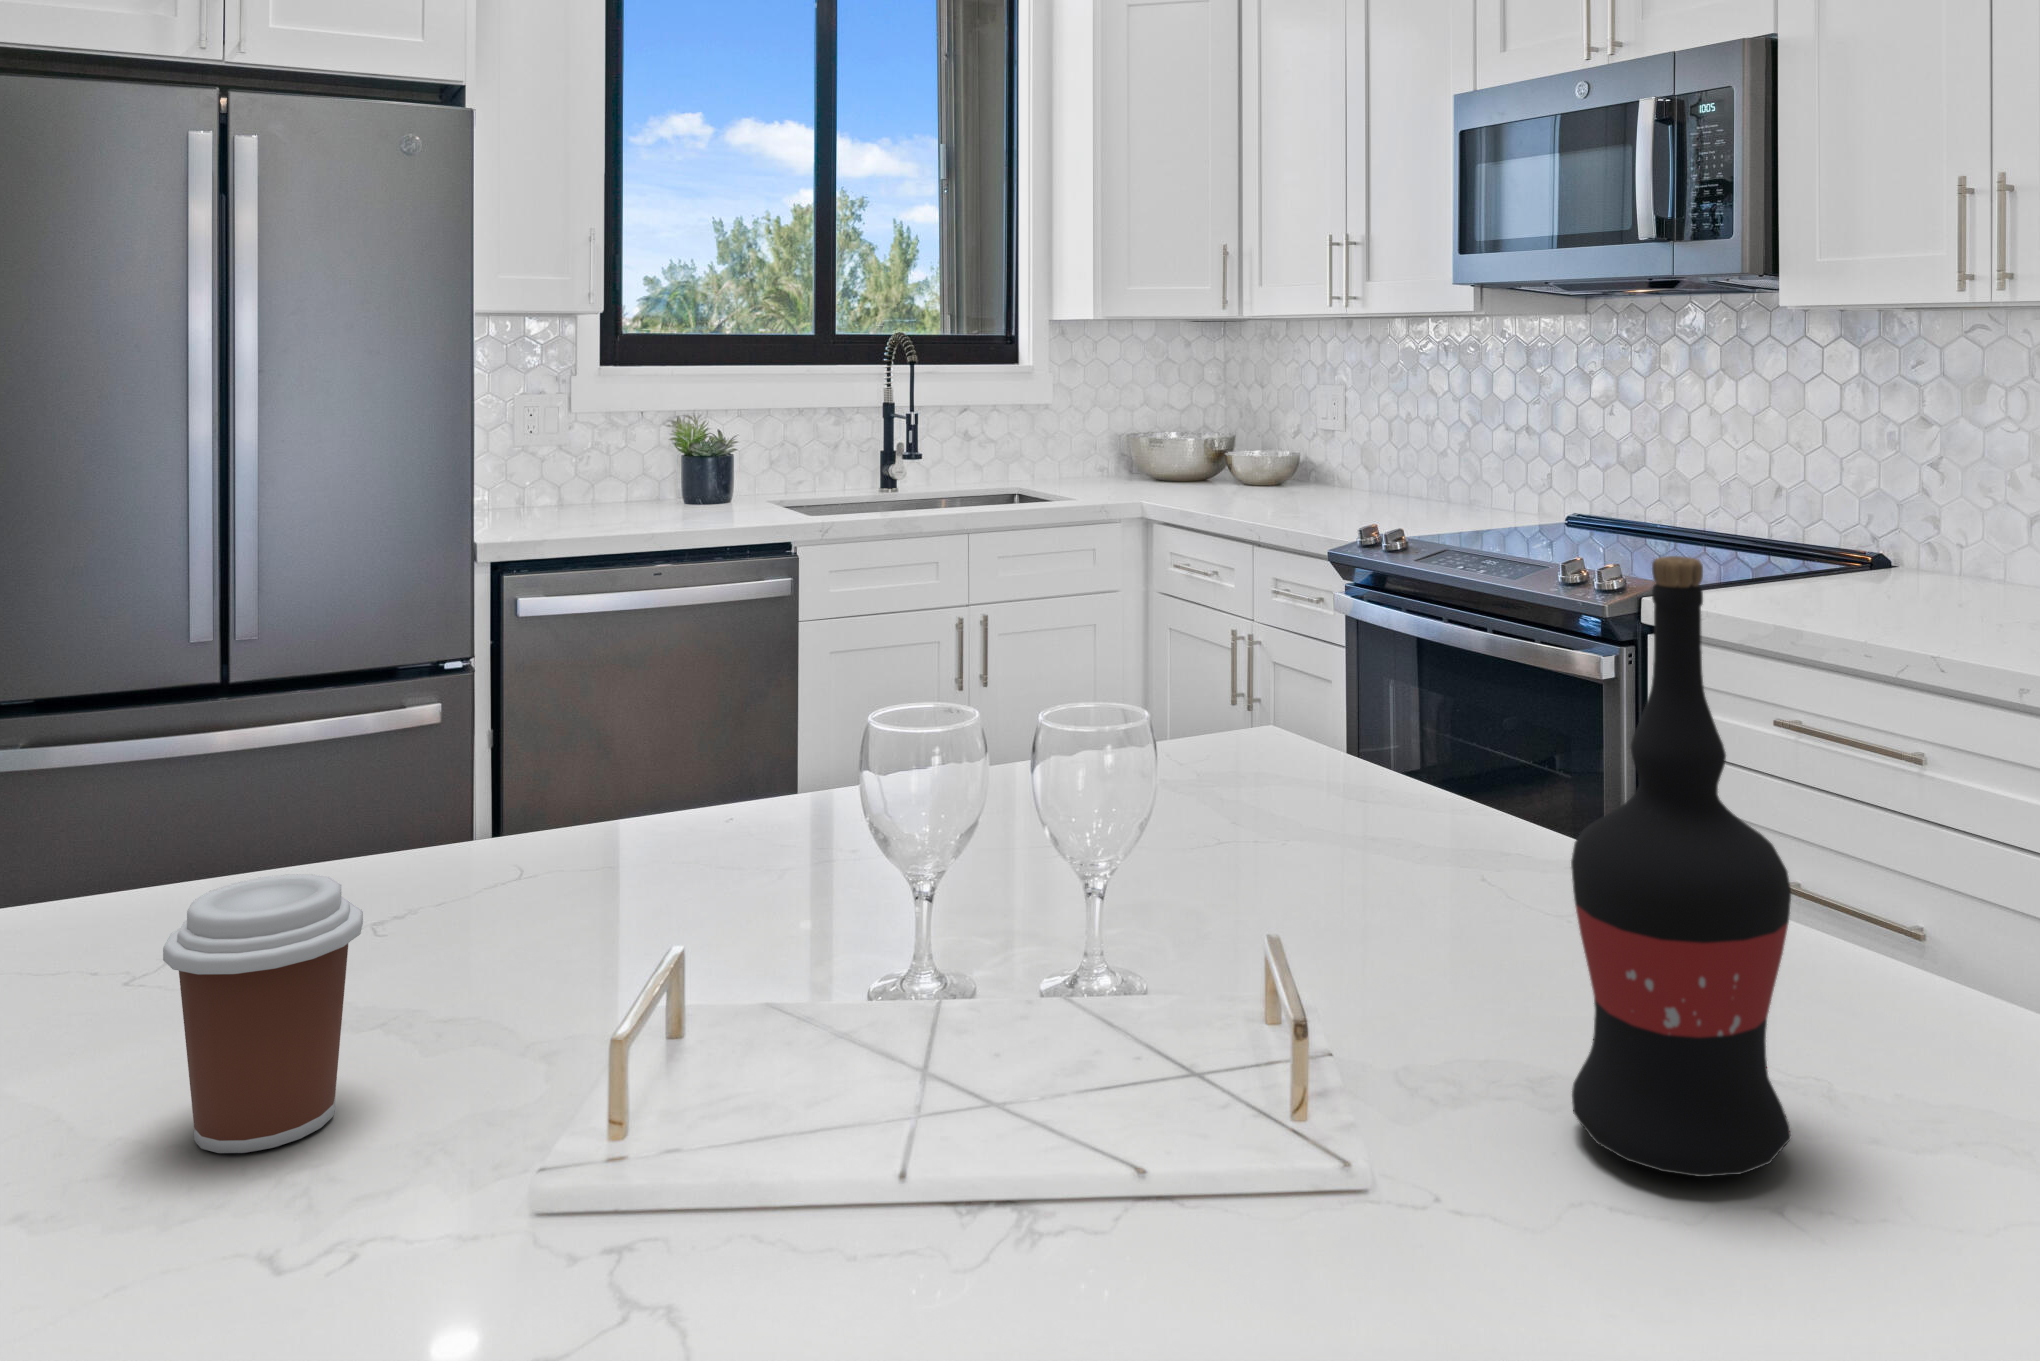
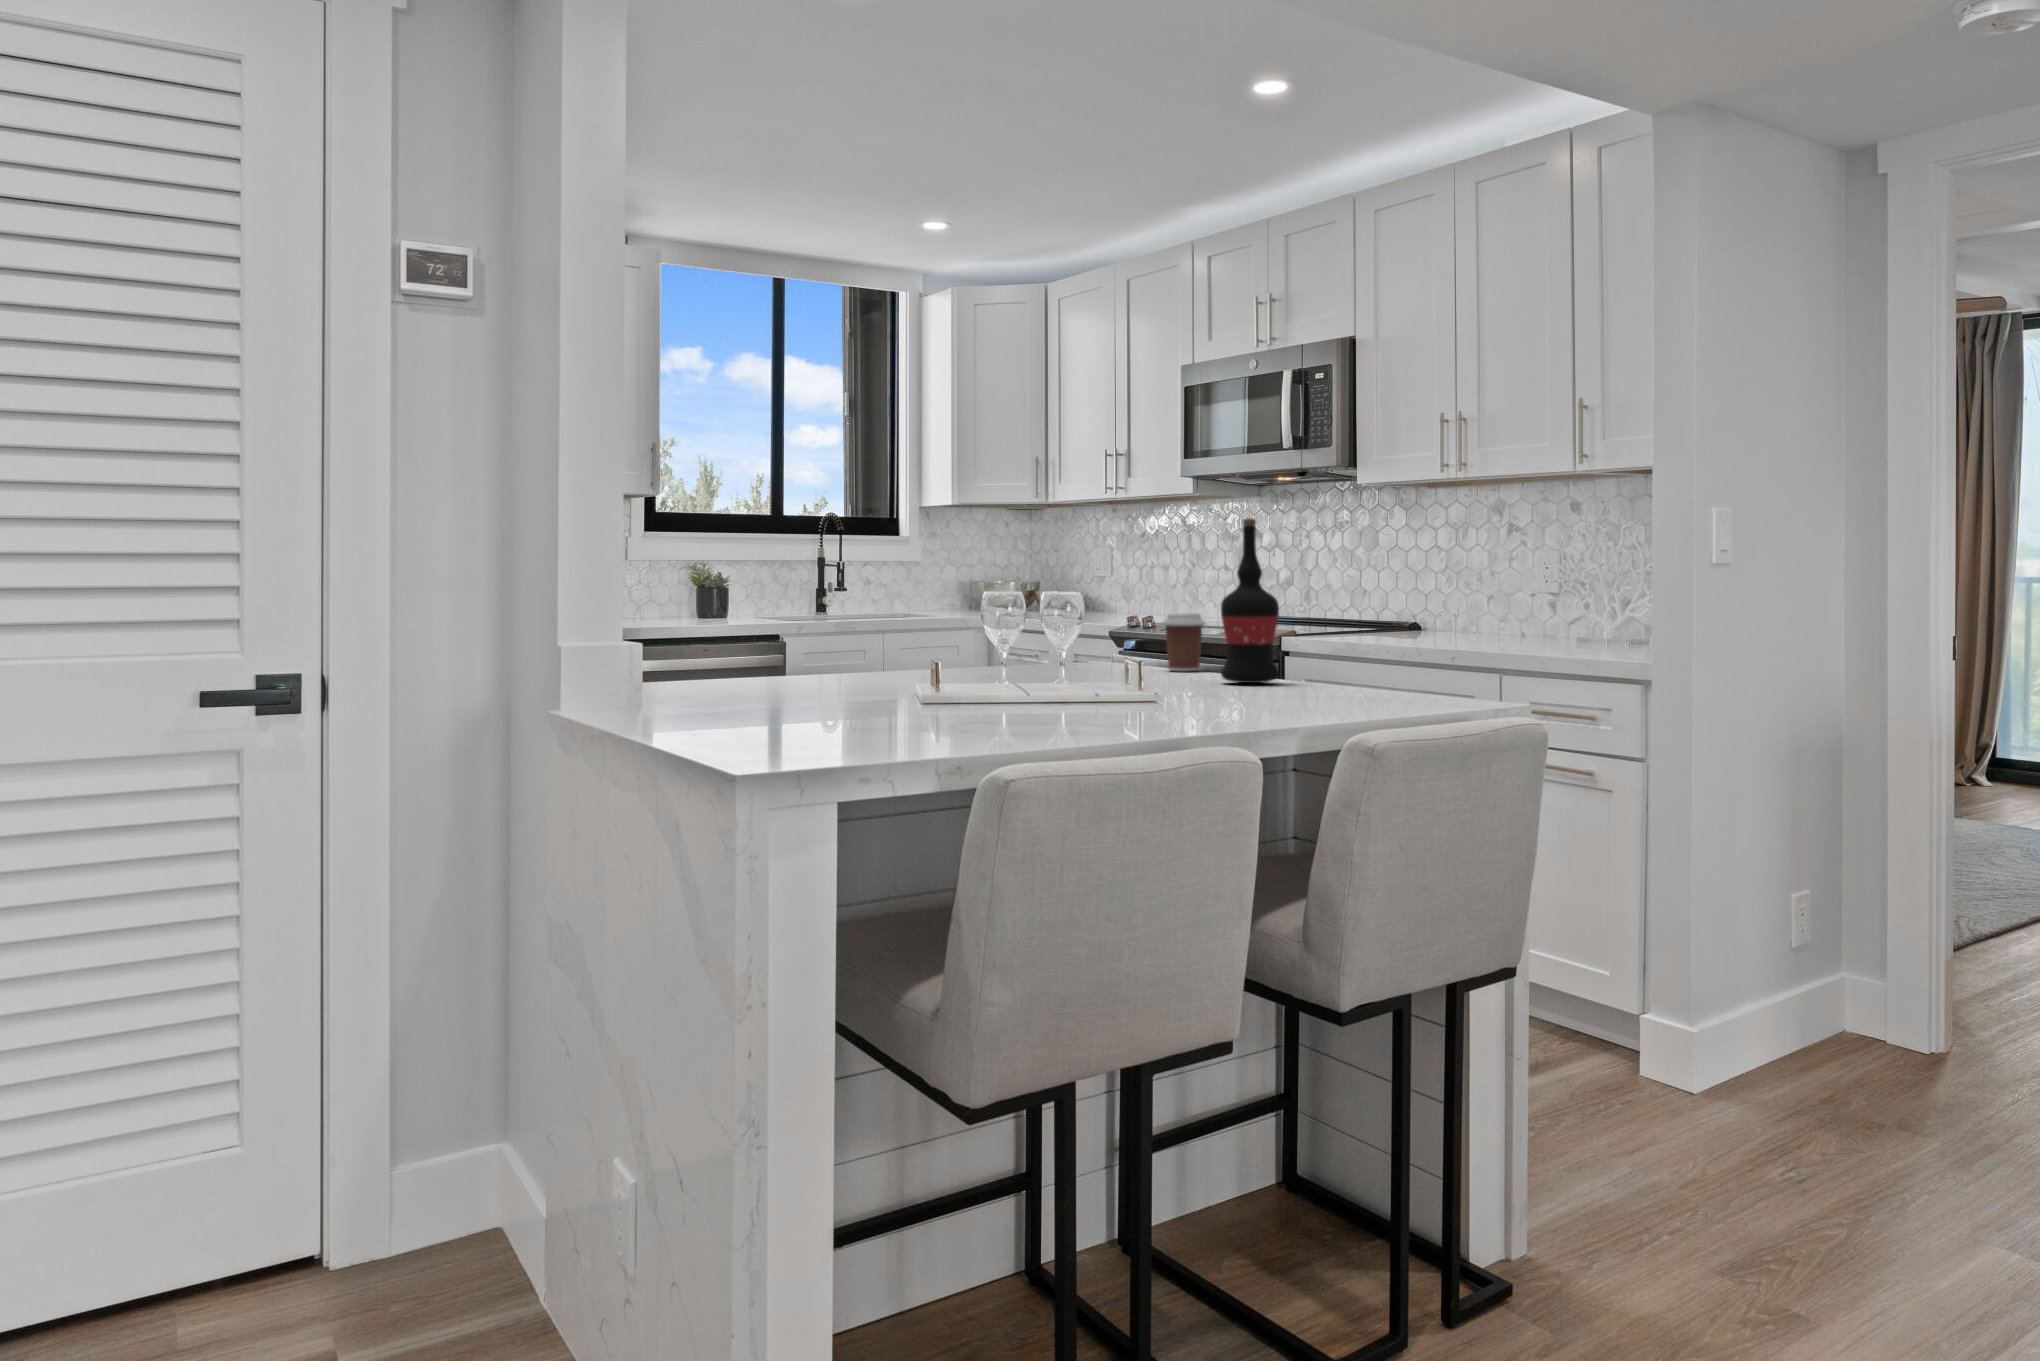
coffee cup: present [163,874,363,1153] -> present [1162,613,1206,671]

